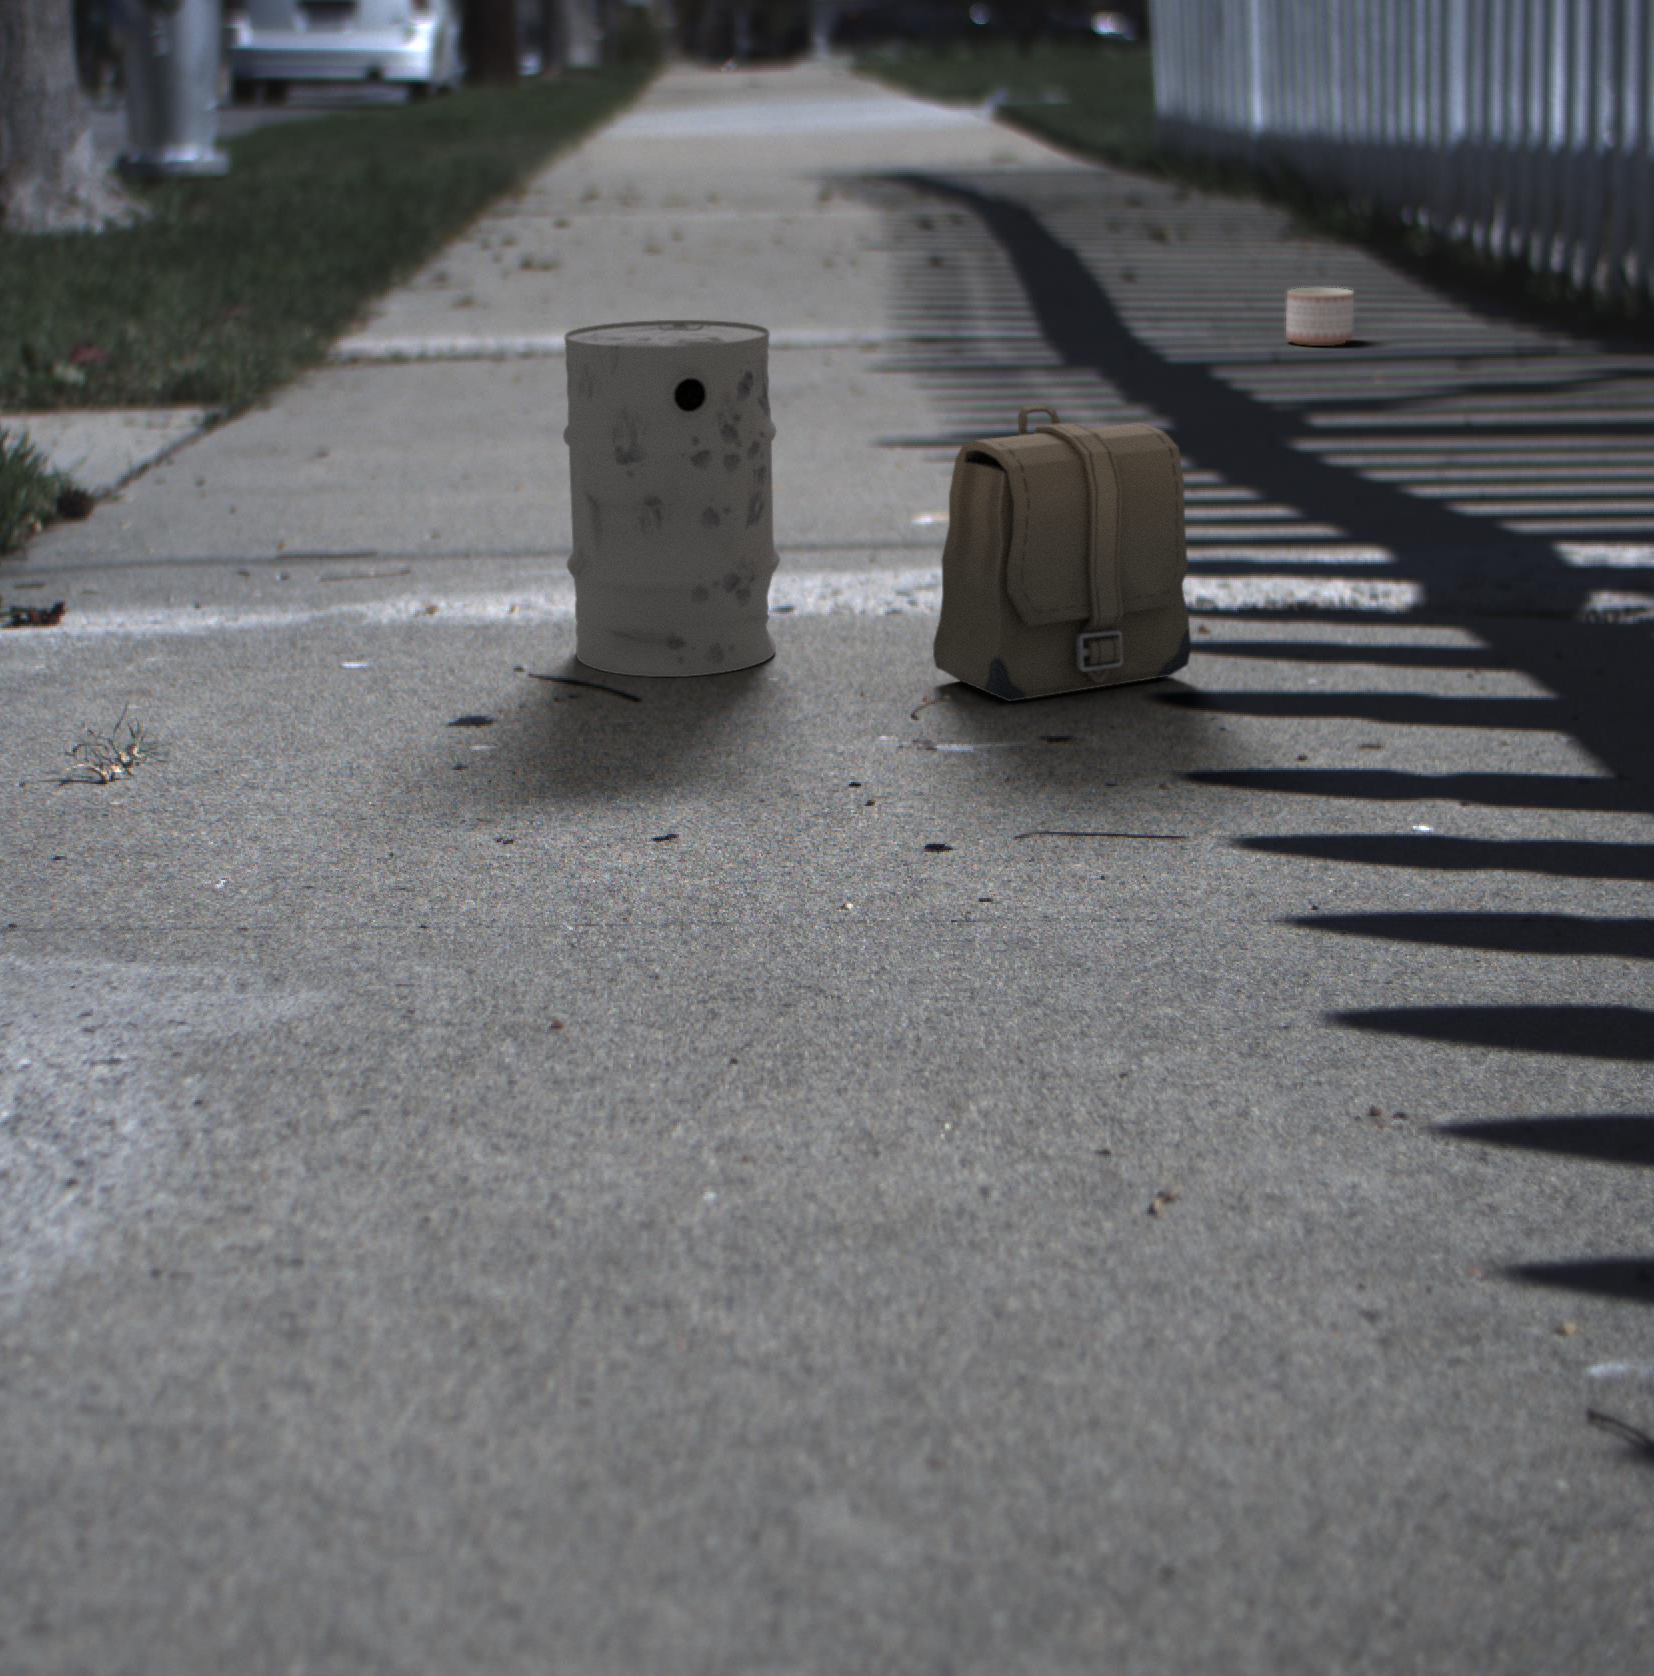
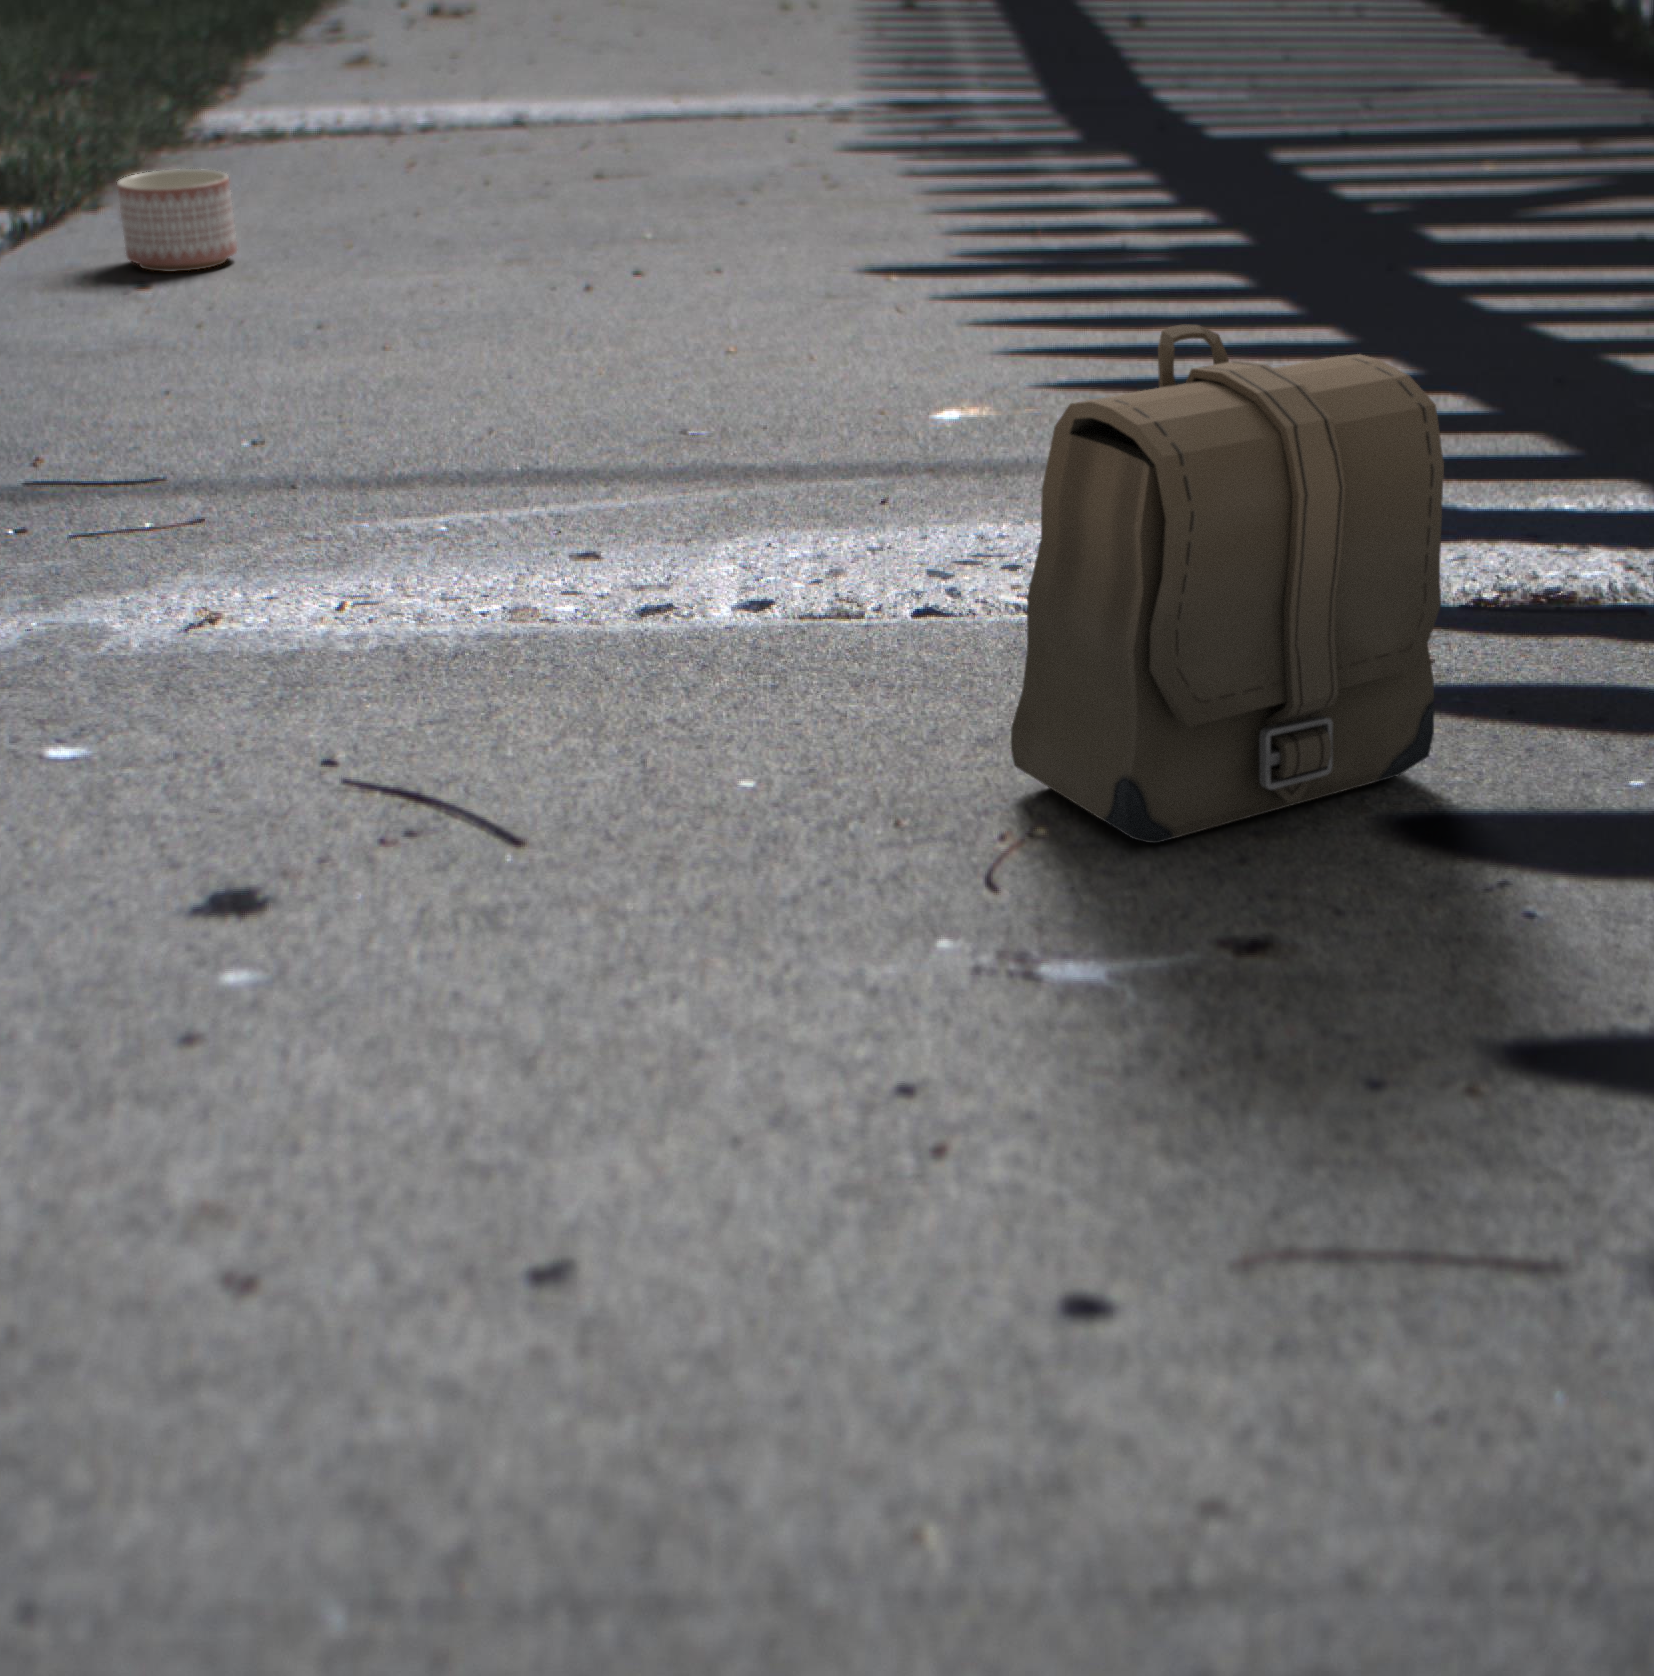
planter: present [1286,288,1354,346] -> present [117,169,237,272]
trash can: present [563,320,780,677] -> none [380,169,754,780]

